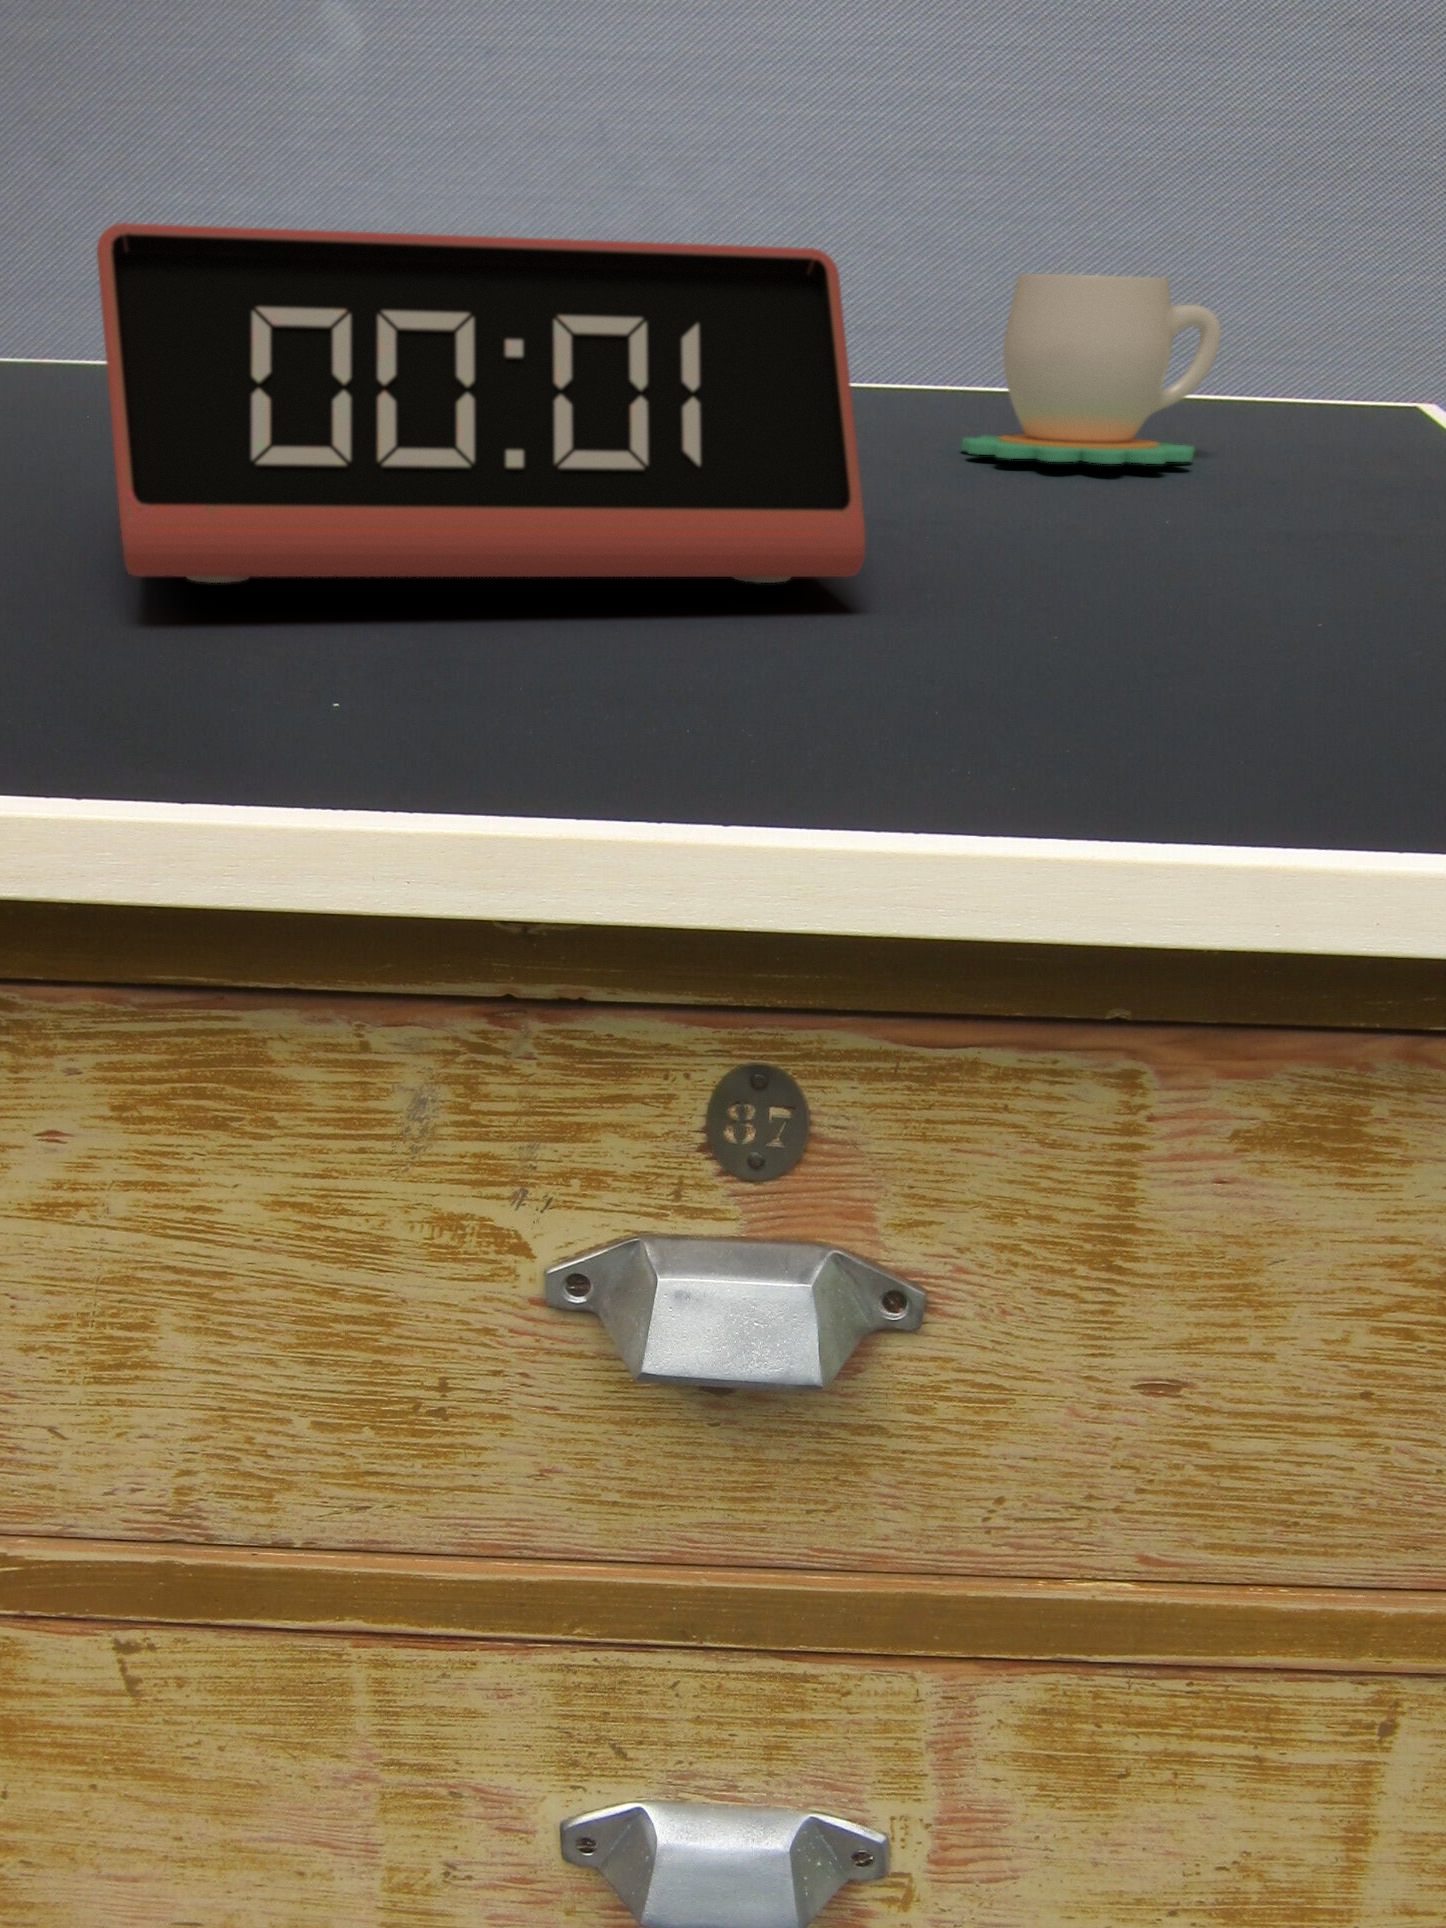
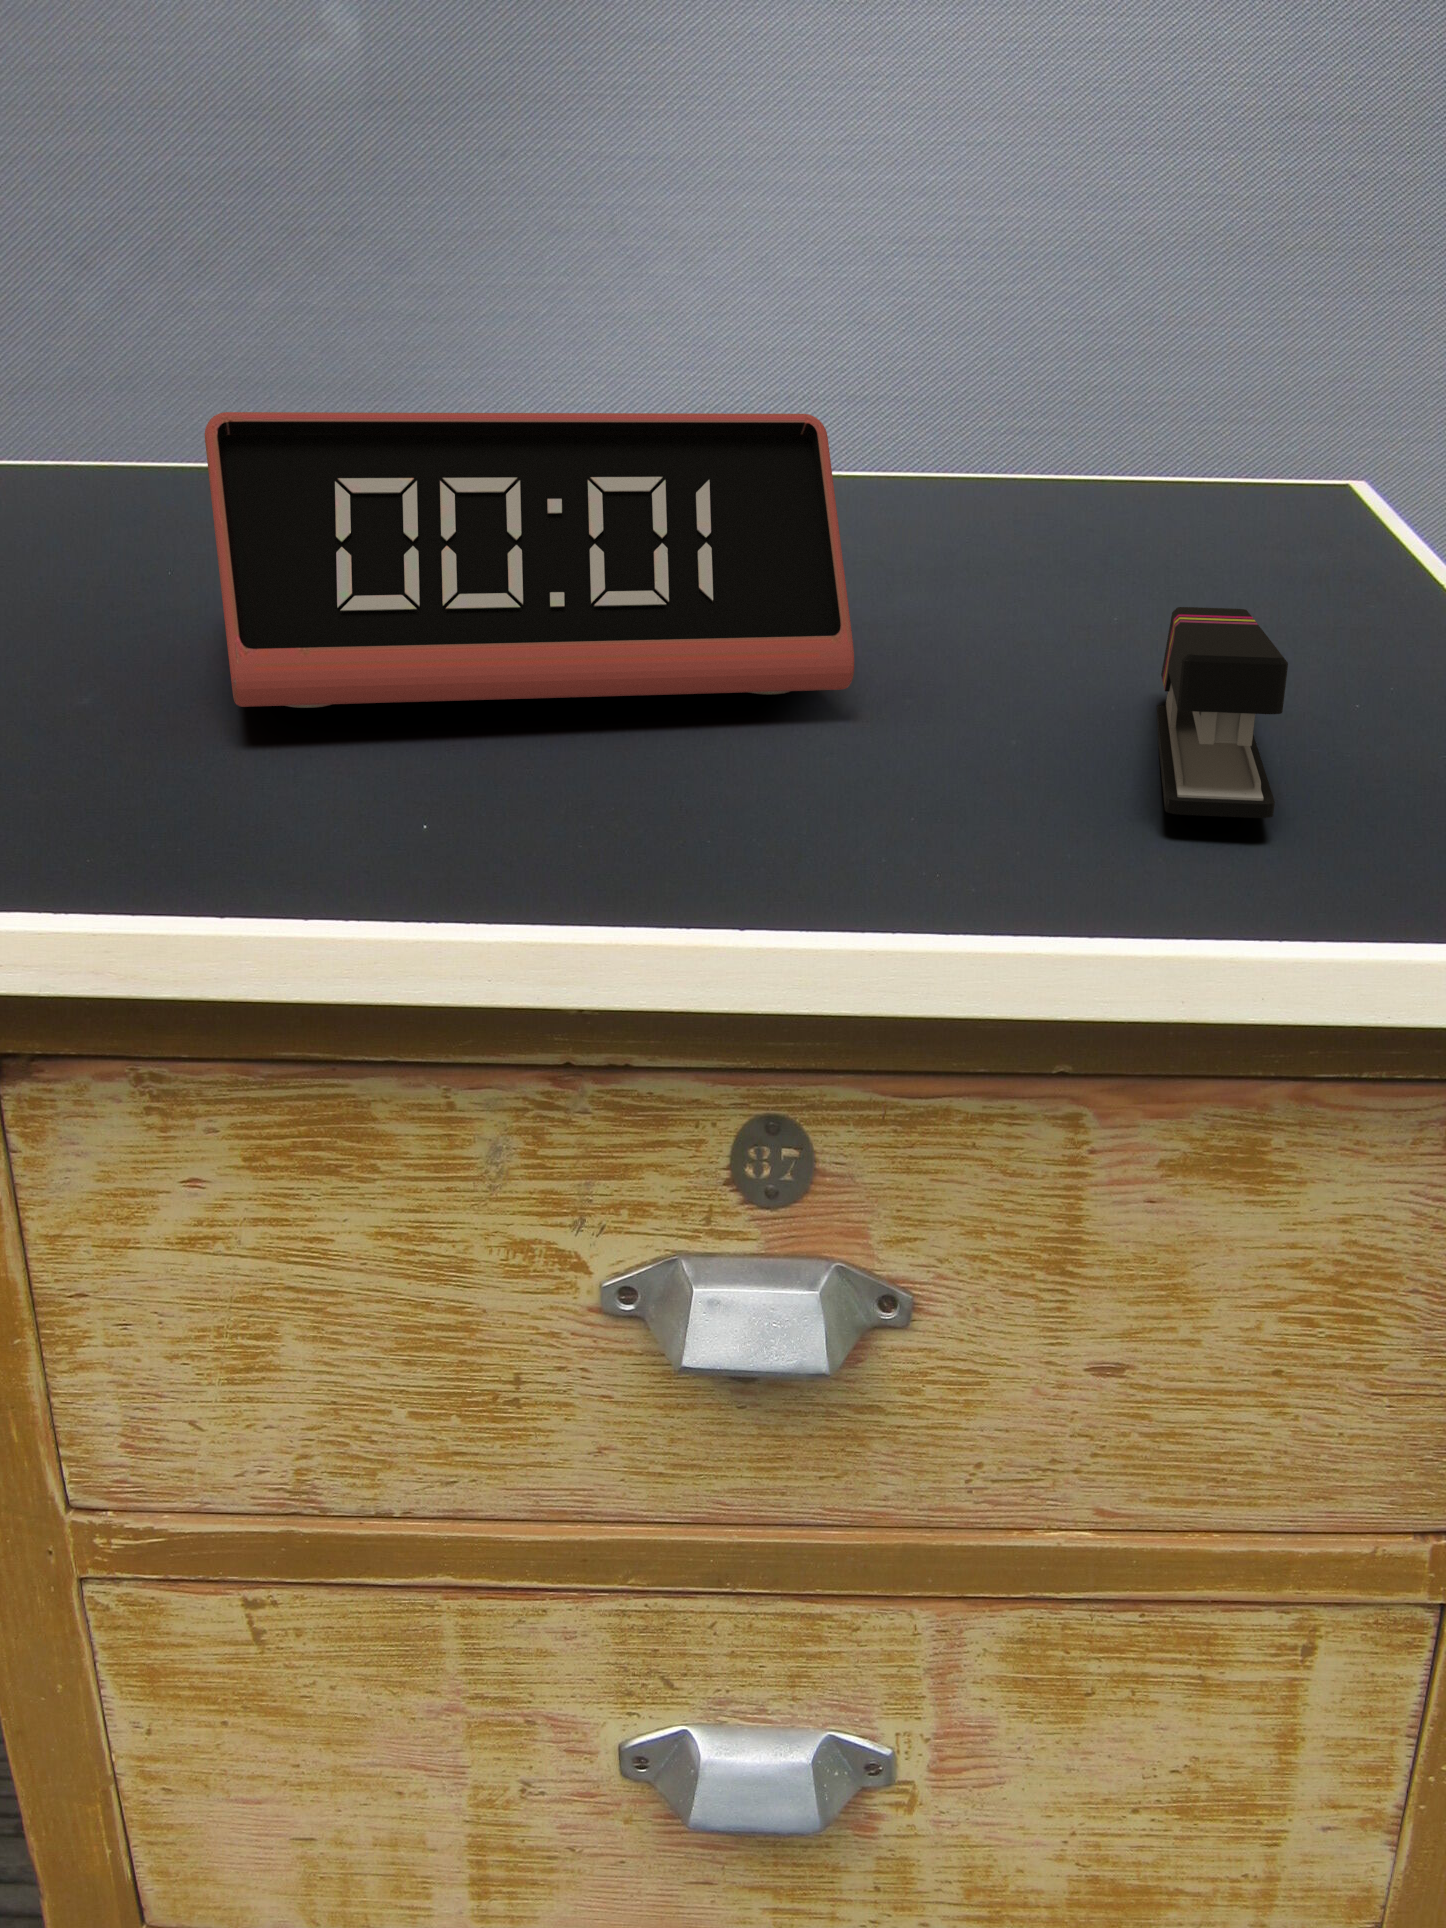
mug: present [961,274,1221,464] -> none [943,391,1169,560]
stapler: none [1217,489,1404,718] -> present [1157,607,1288,818]

